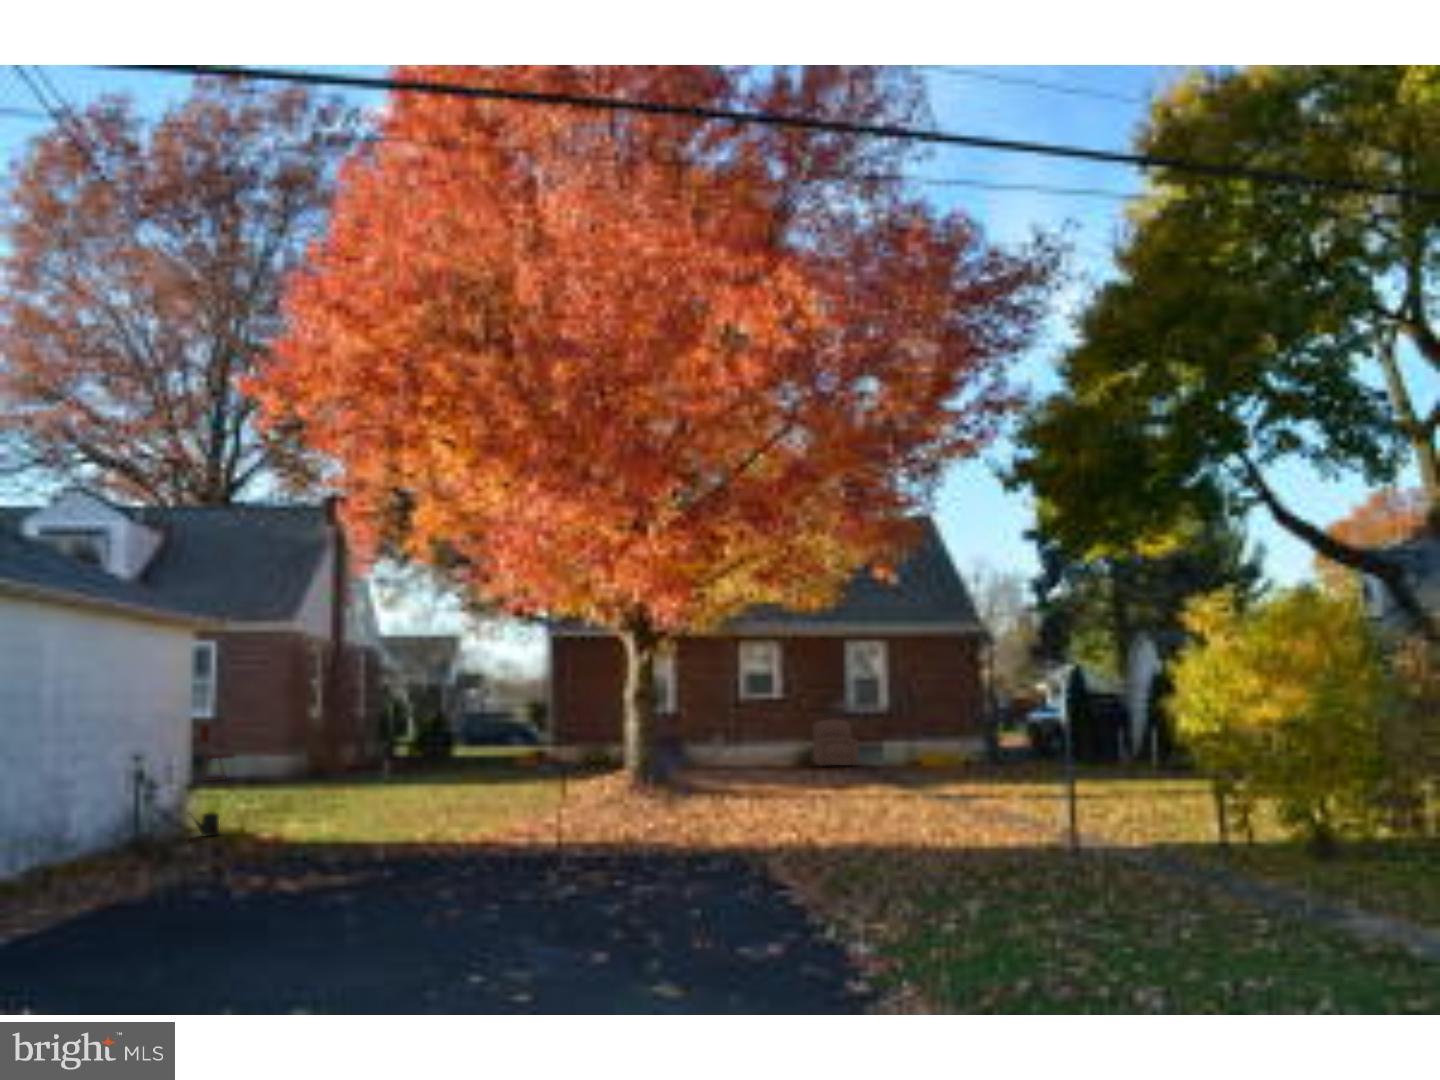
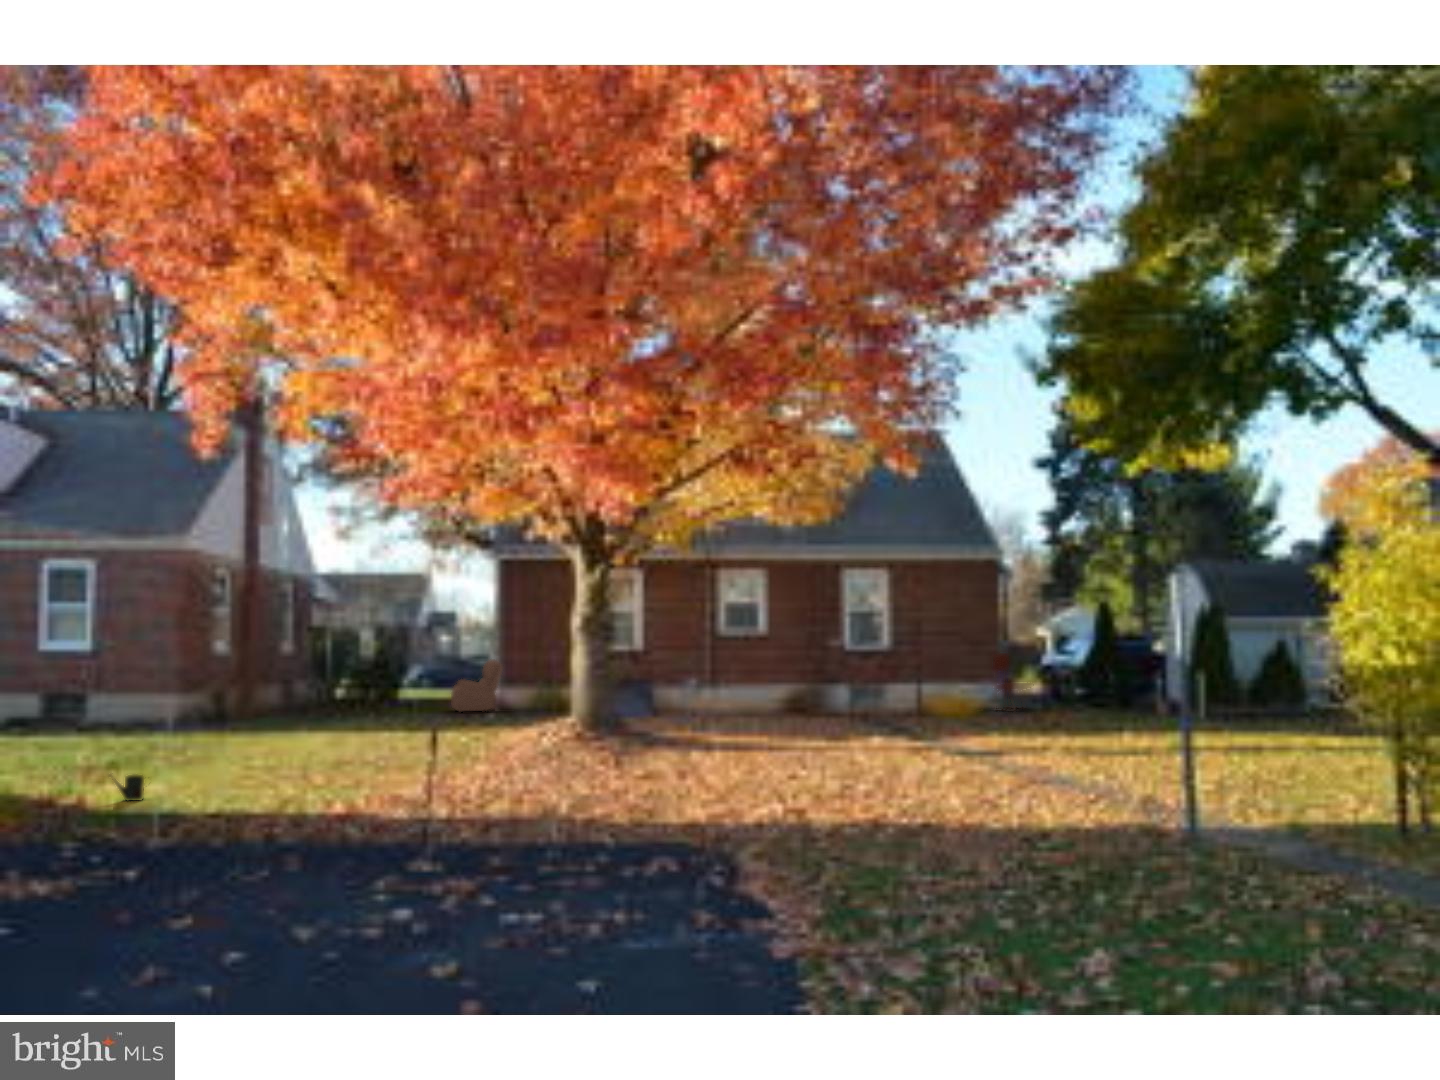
chair: present [813,719,859,767] -> present [451,659,503,712]
bench: present [200,725,234,781] -> present [993,653,1031,710]

